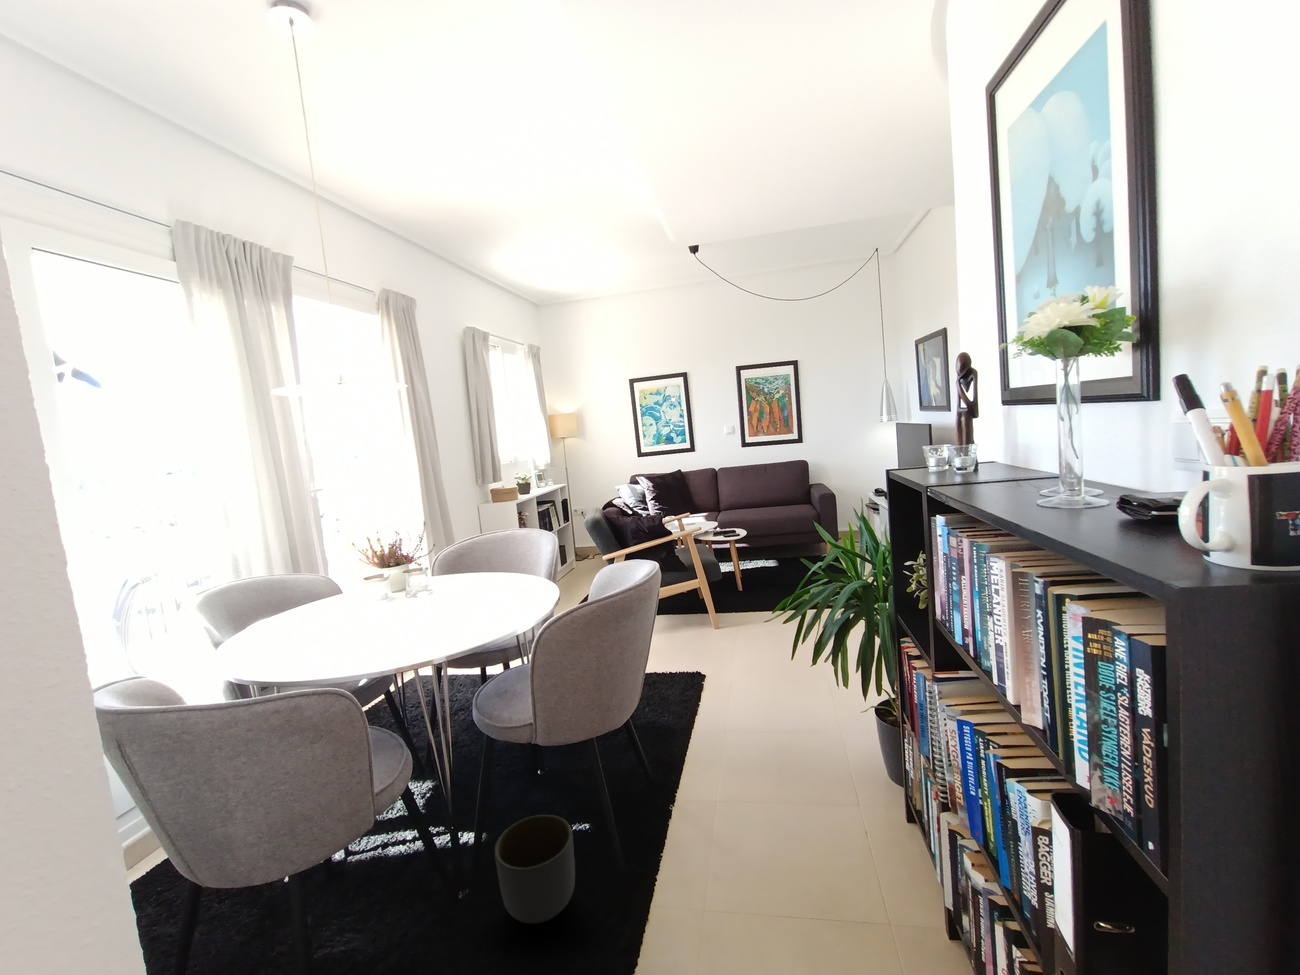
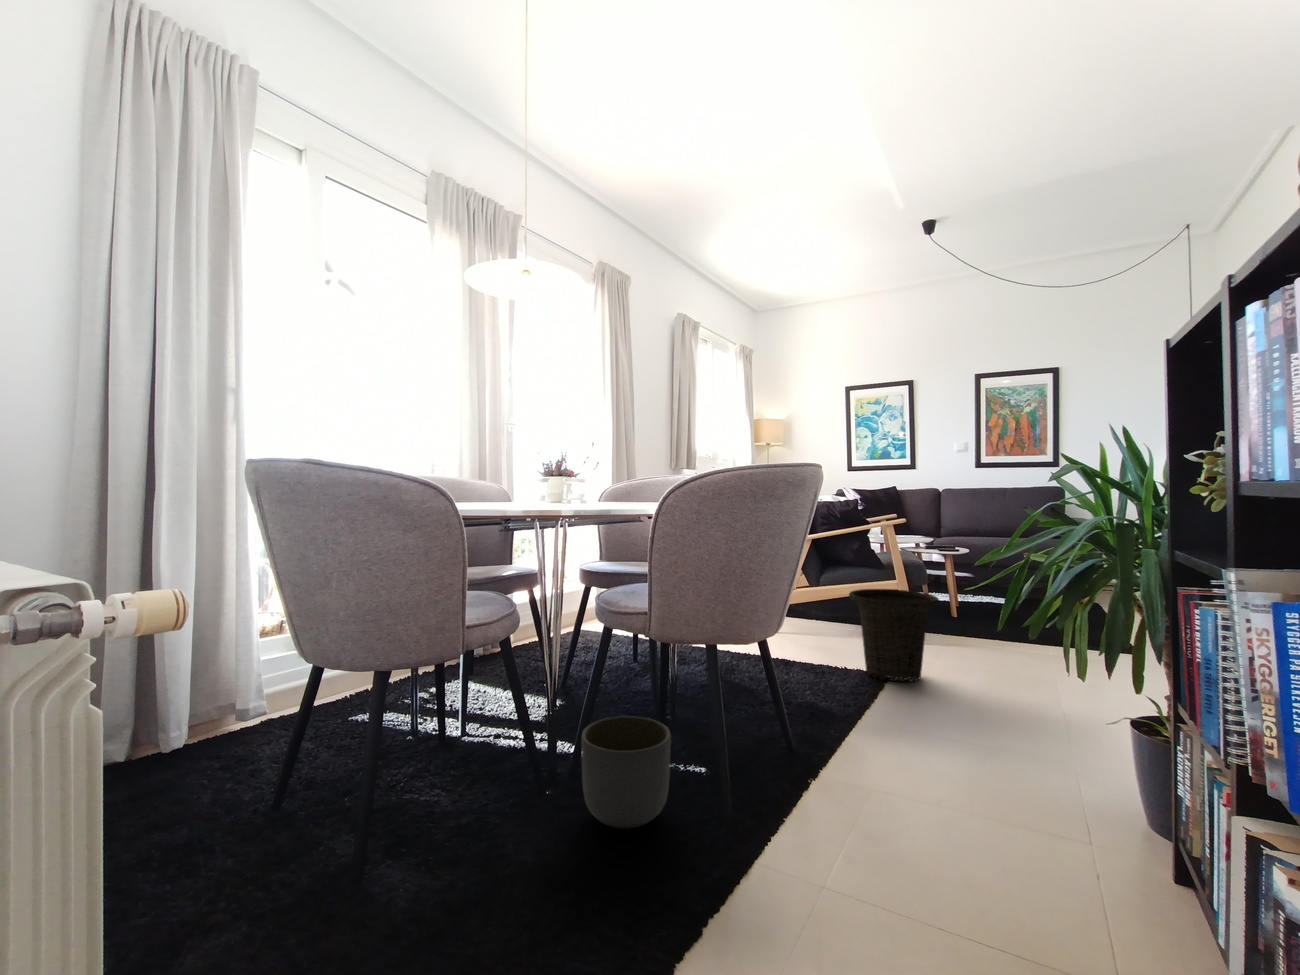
basket: none [670,598,738,679] -> present [849,589,939,682]

